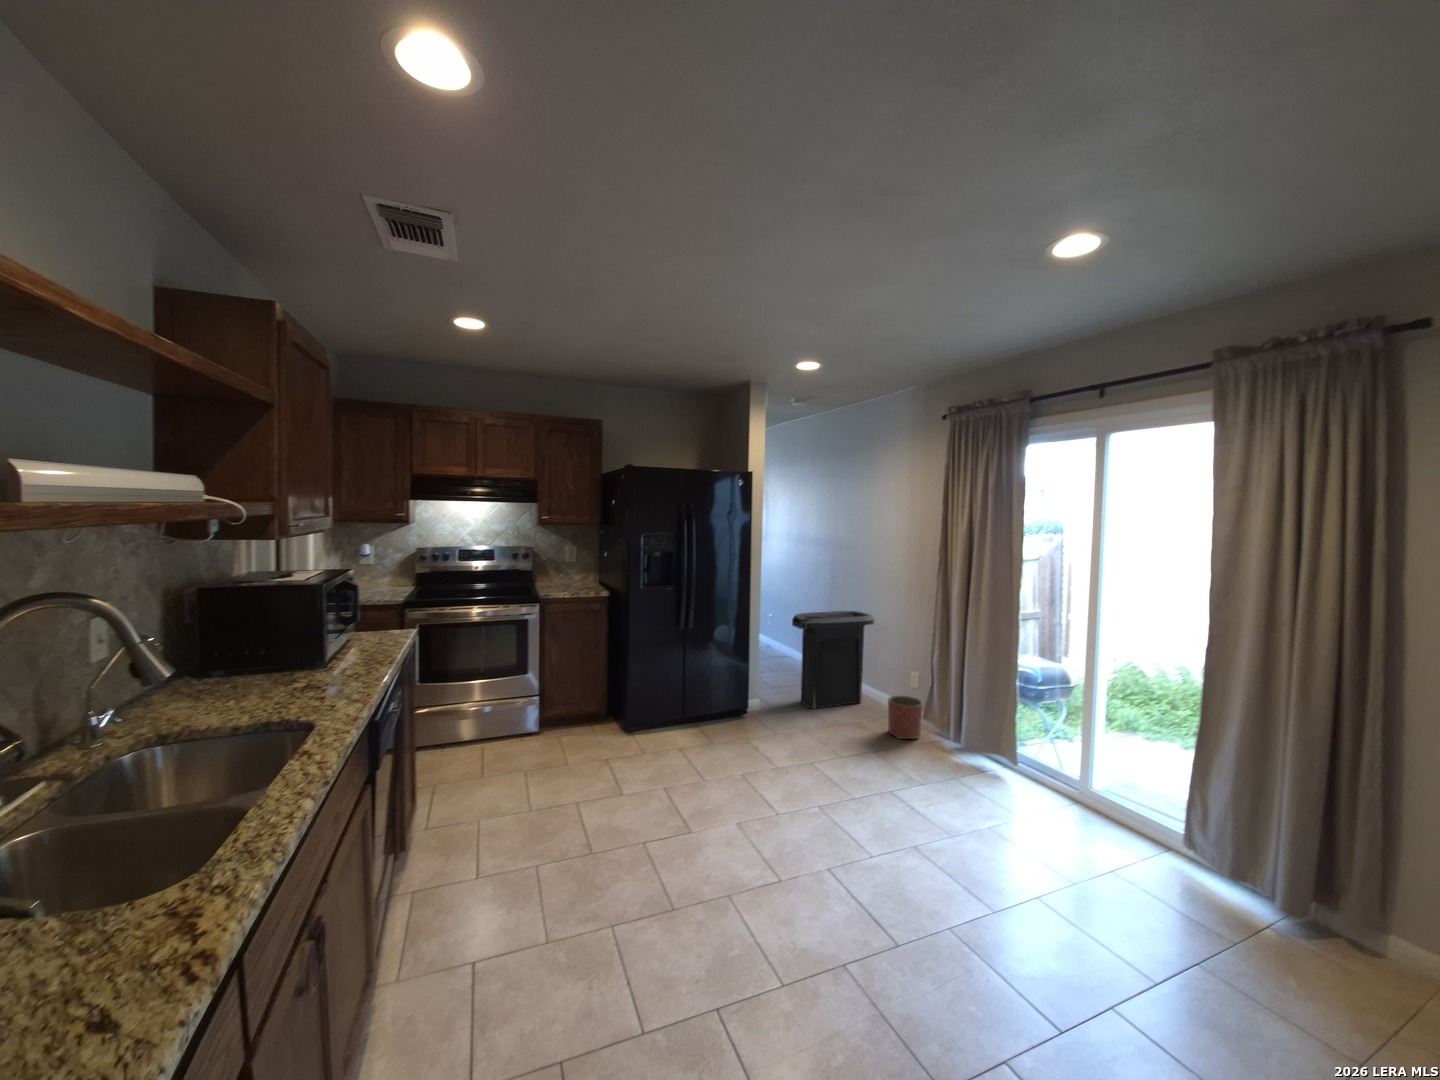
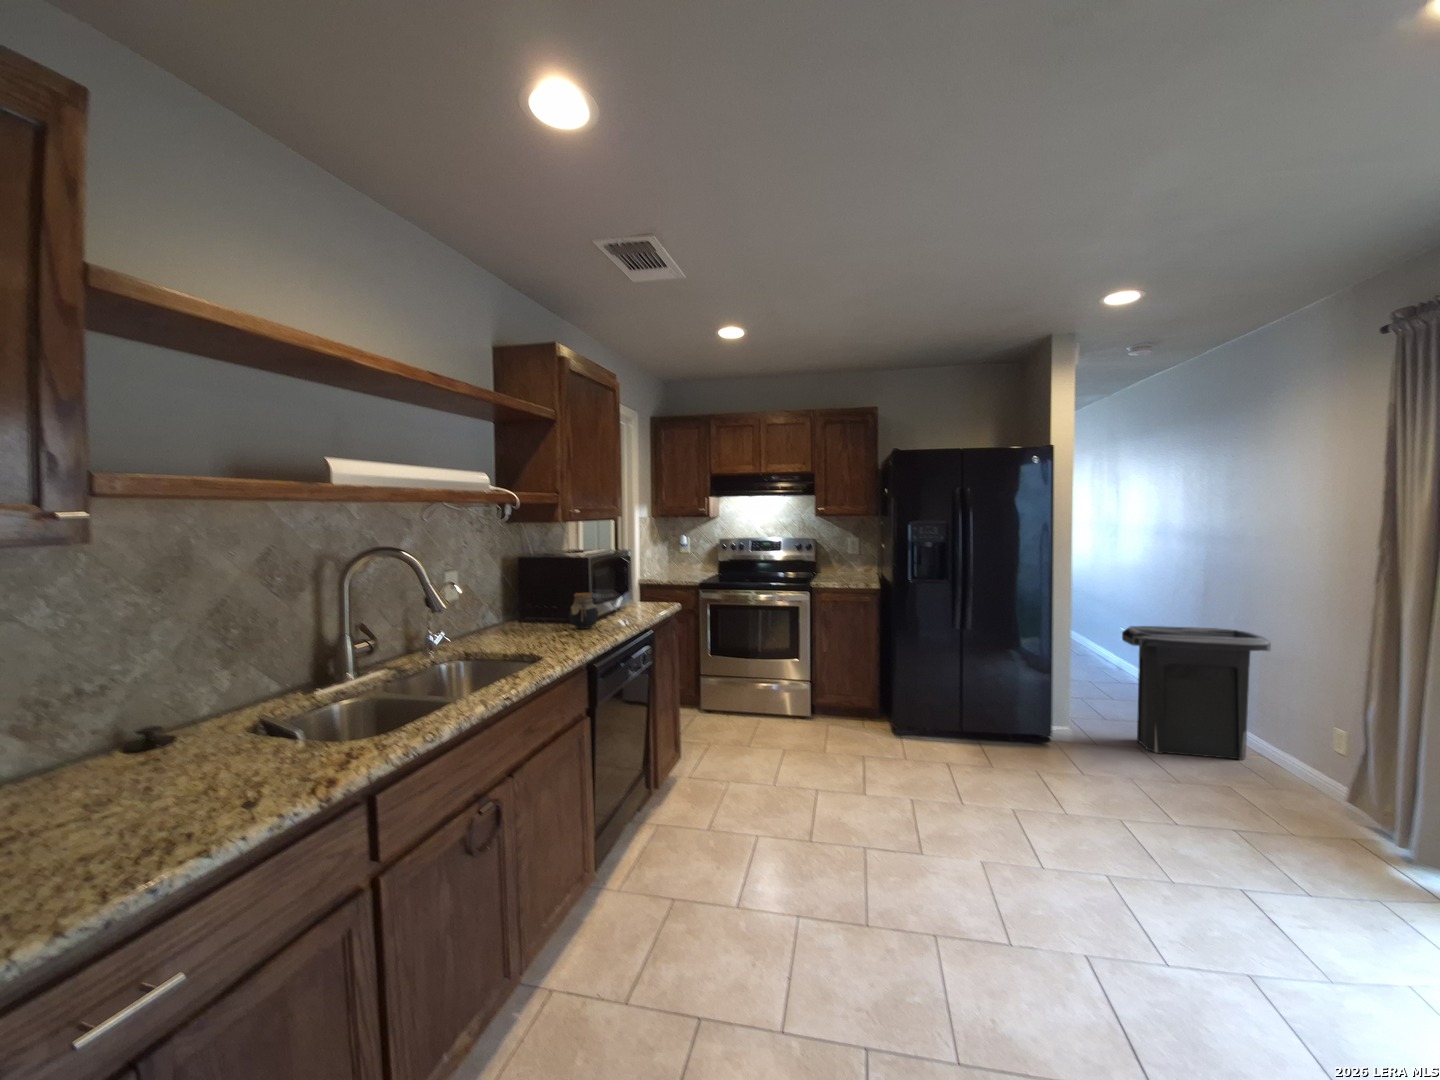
jar: none [292,627,339,675] -> present [569,593,598,629]
planter: present [888,696,923,739] -> none [1277,758,1350,831]

